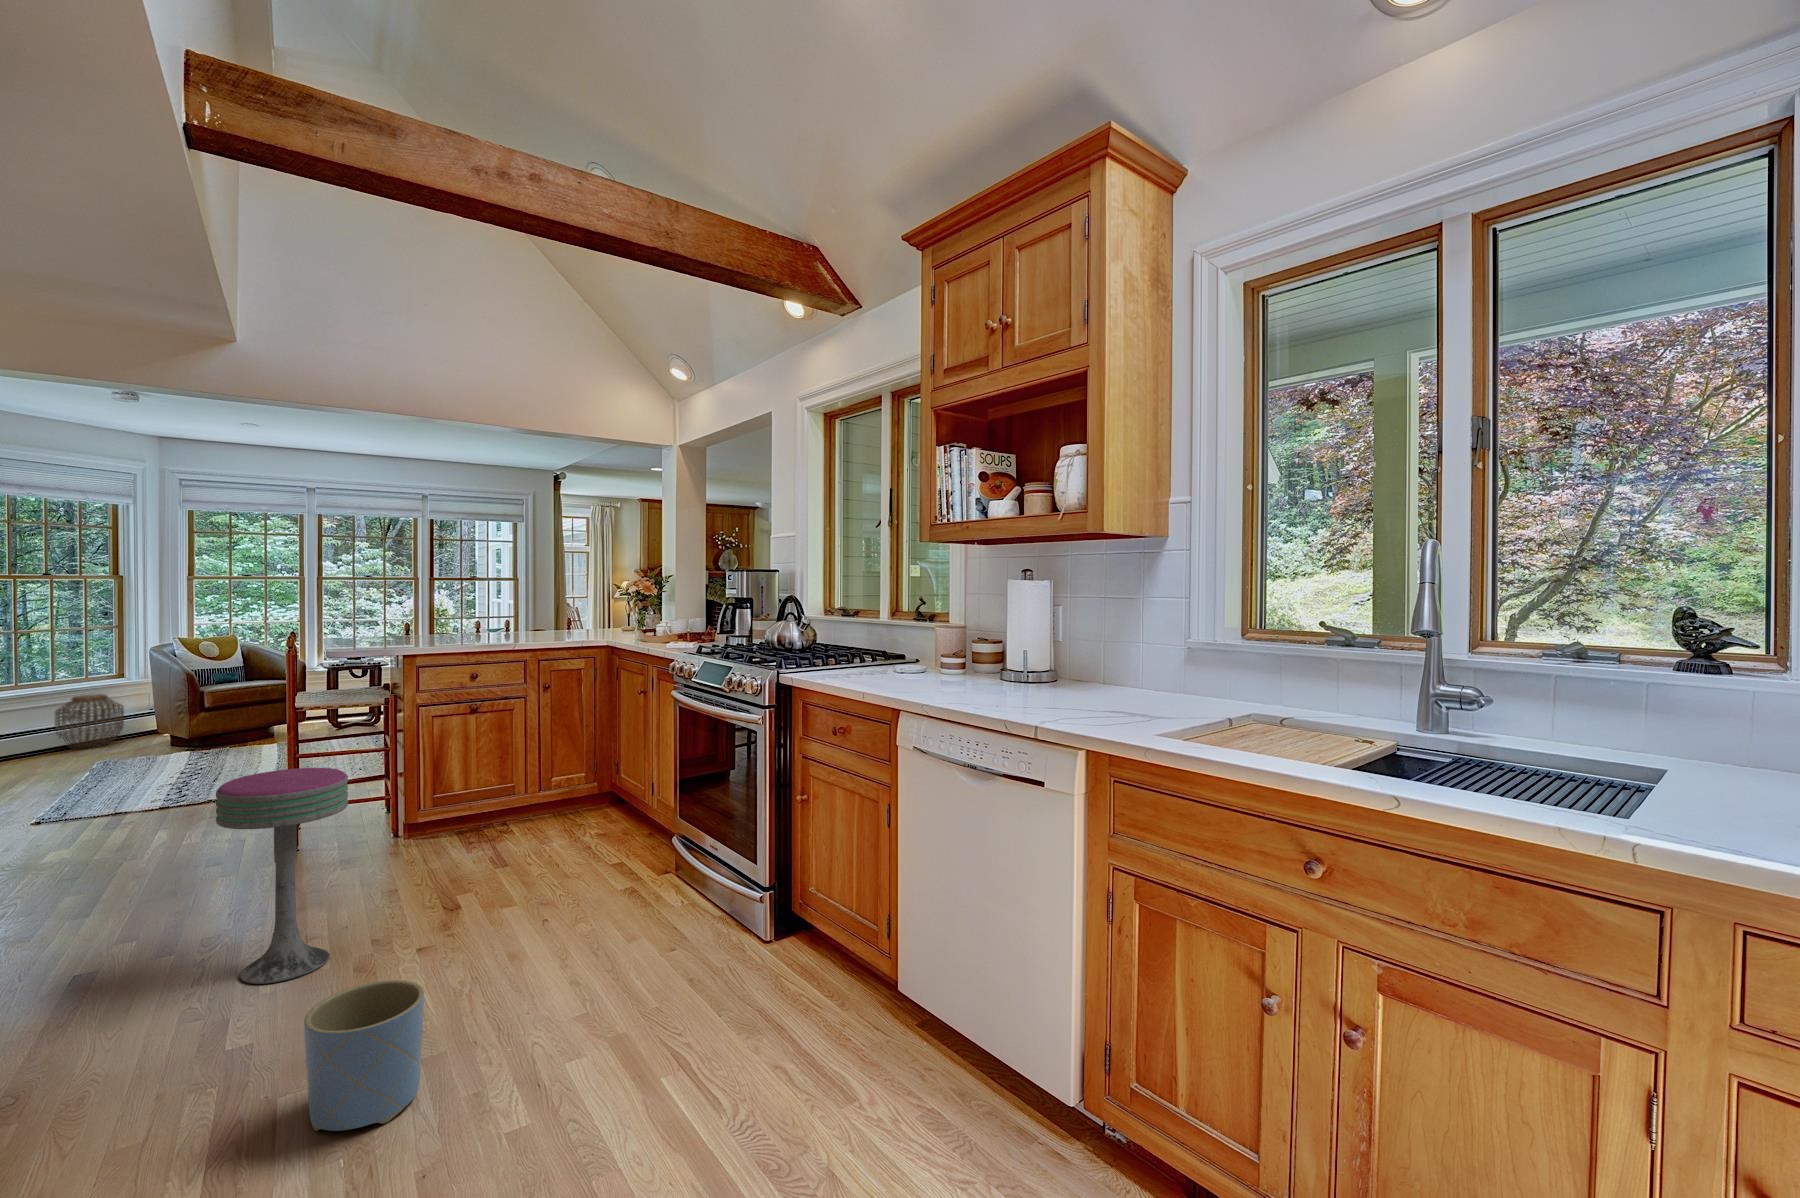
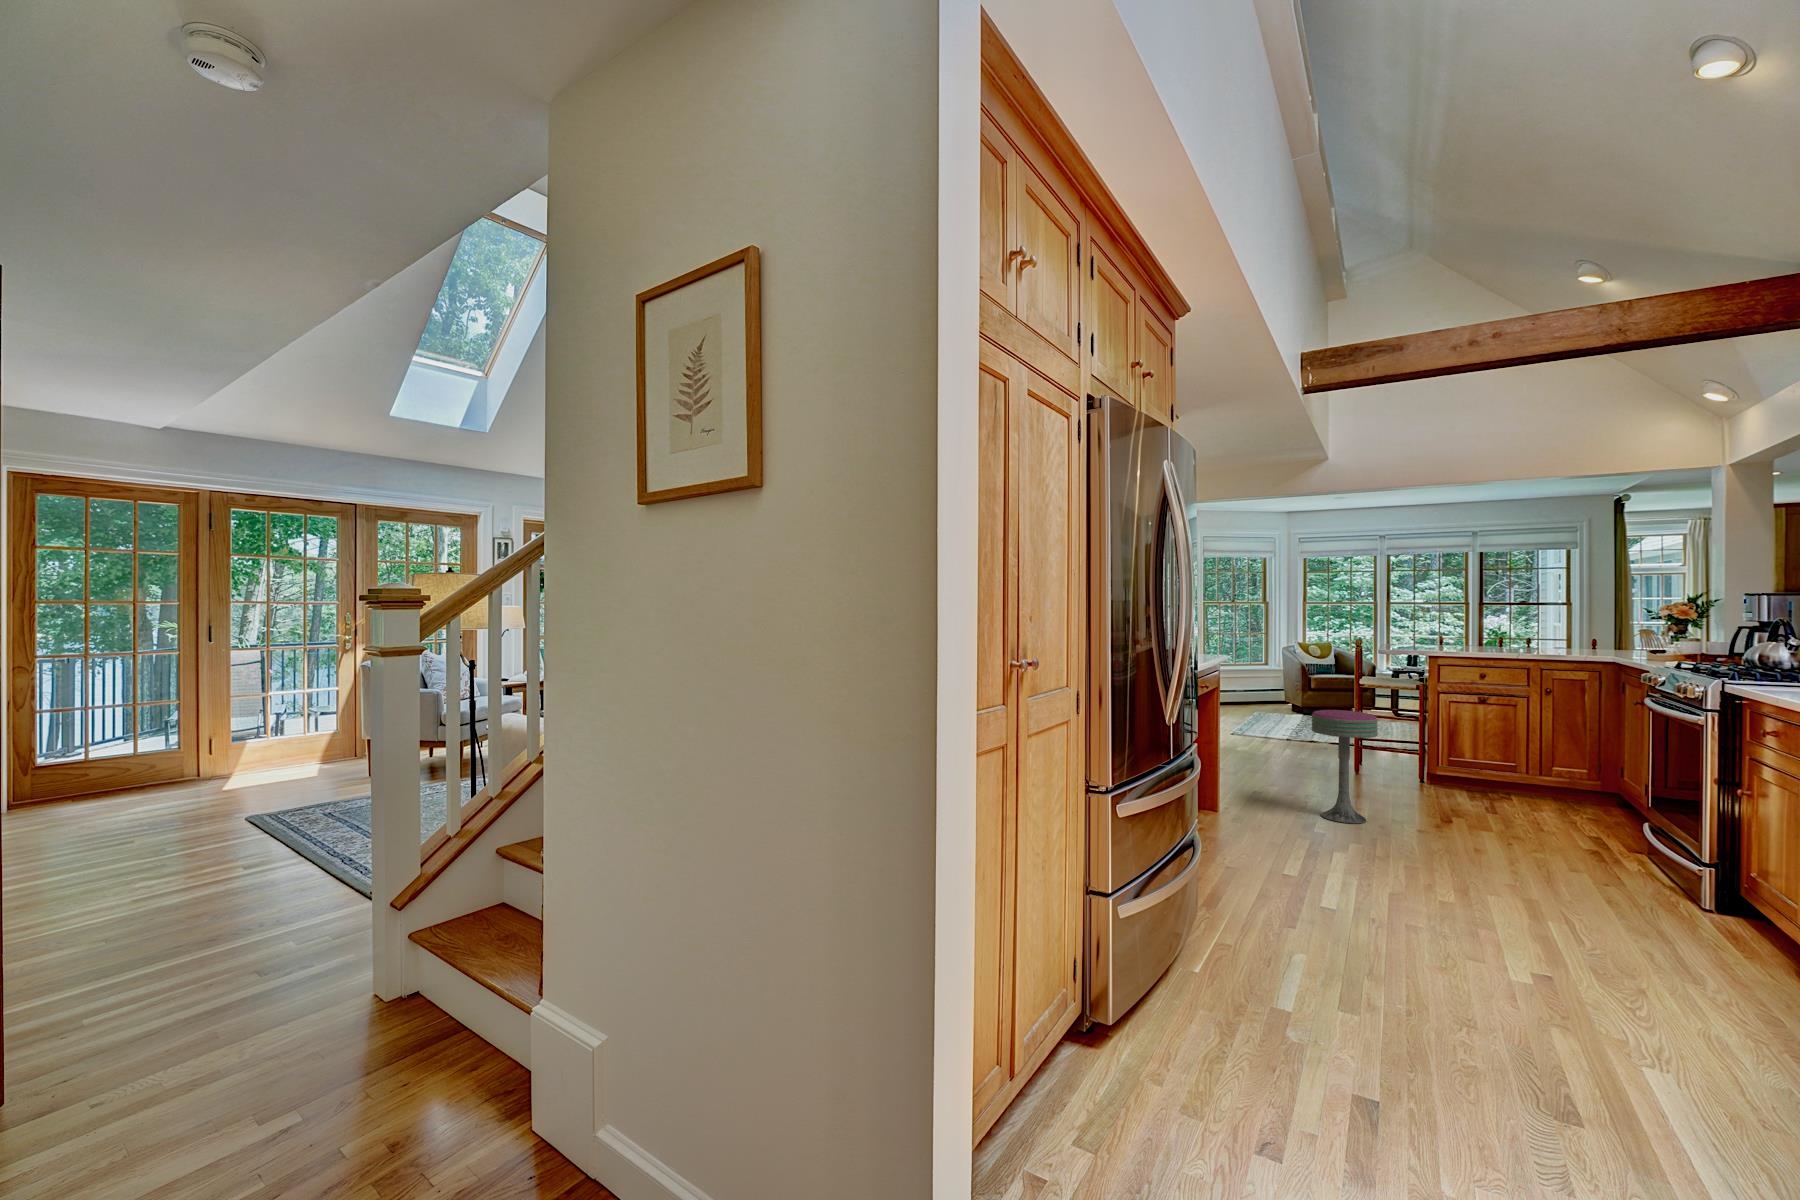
woven basket: present [55,694,124,749] -> none [1238,674,1270,706]
planter: present [304,980,424,1131] -> none [1344,813,1403,880]

